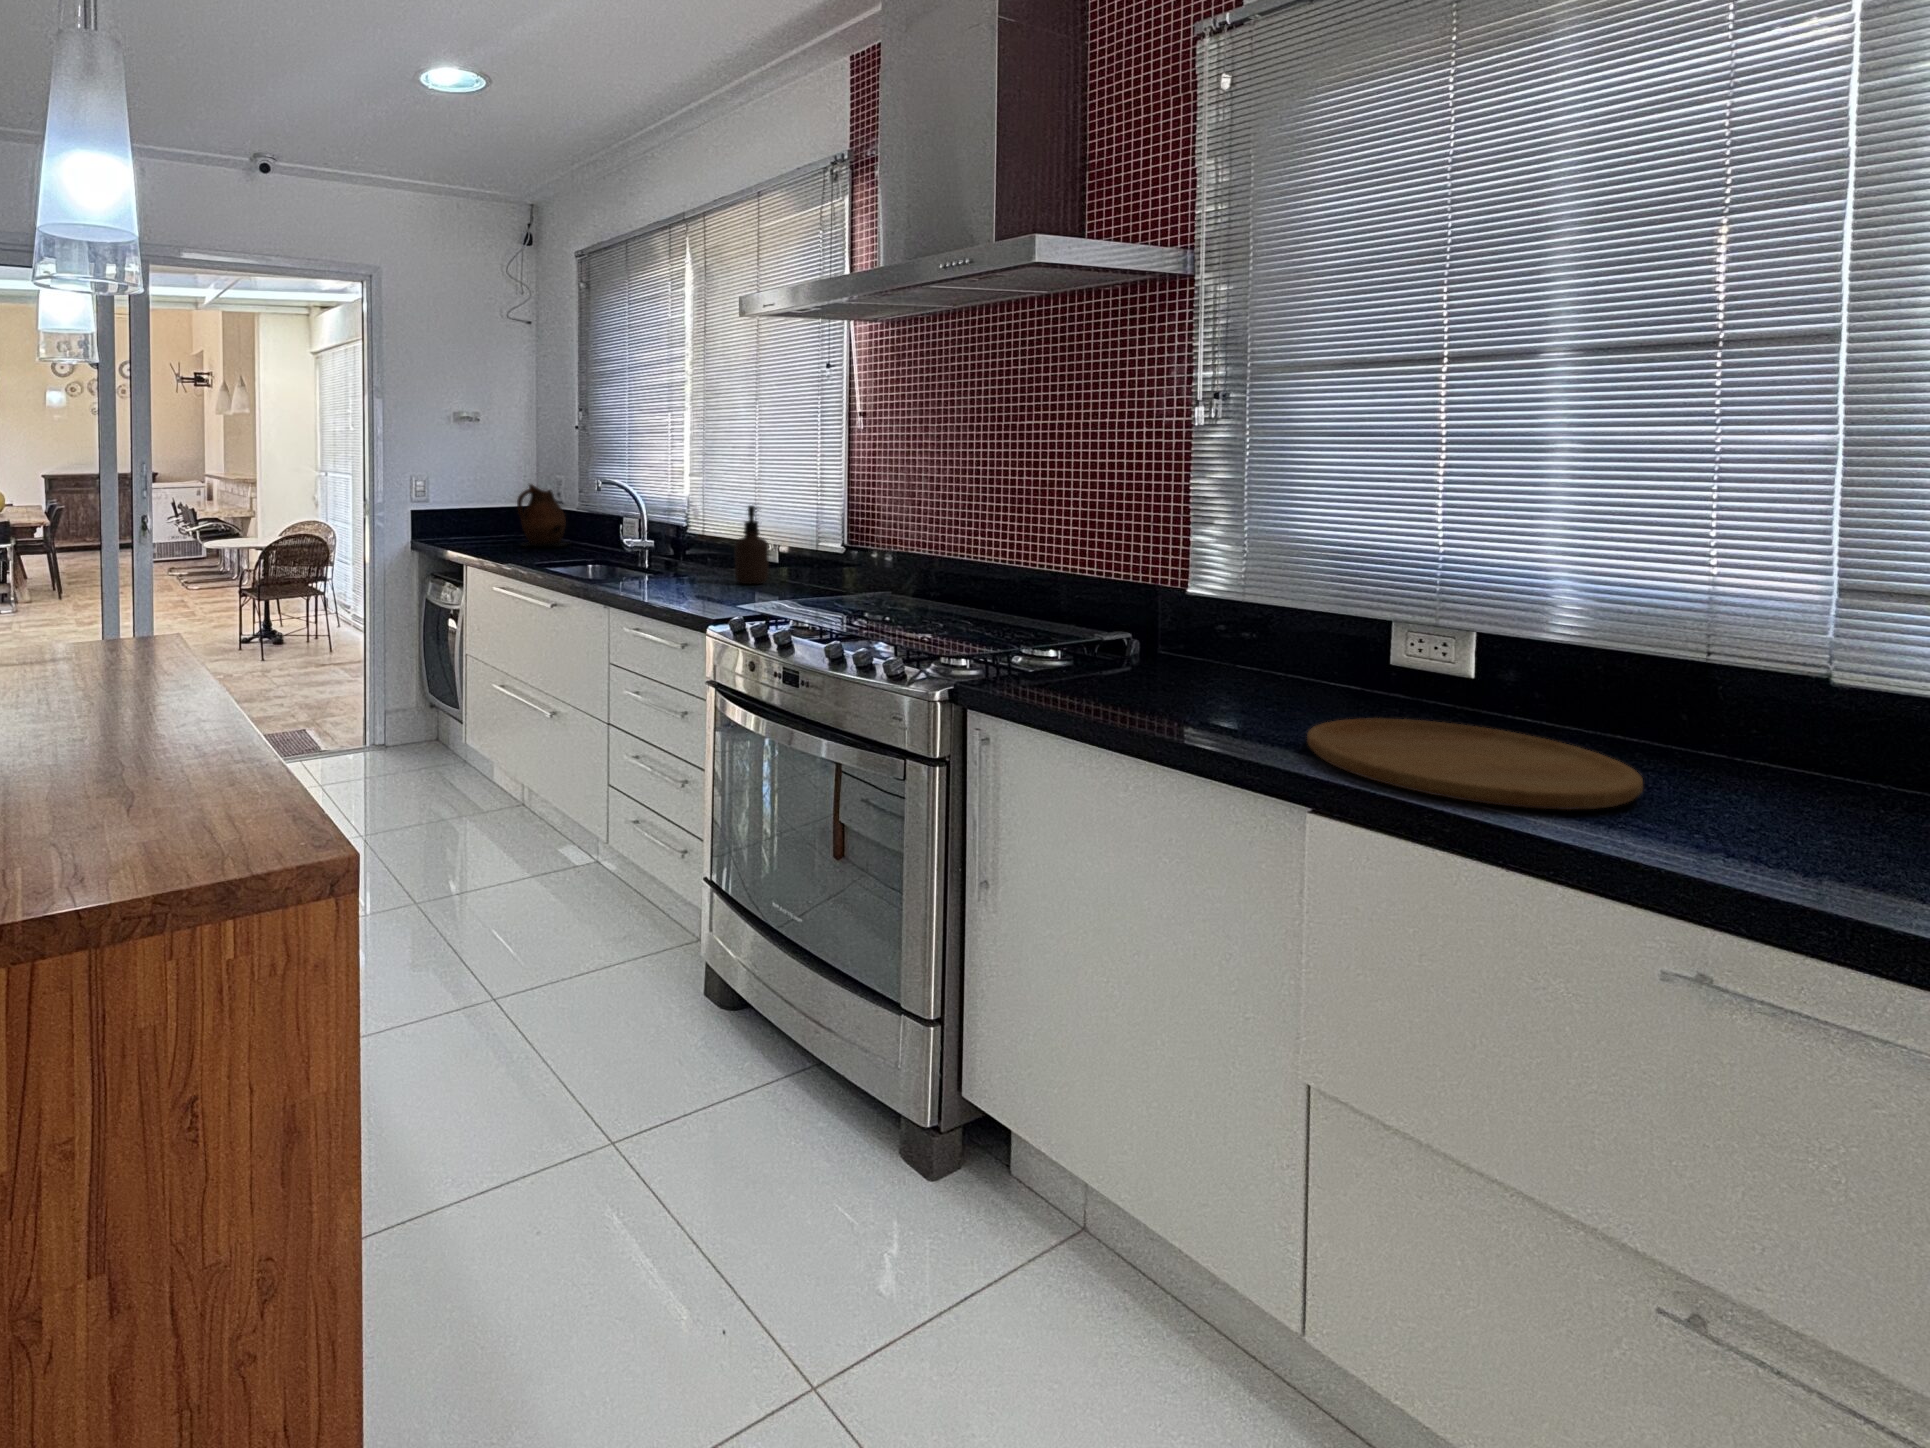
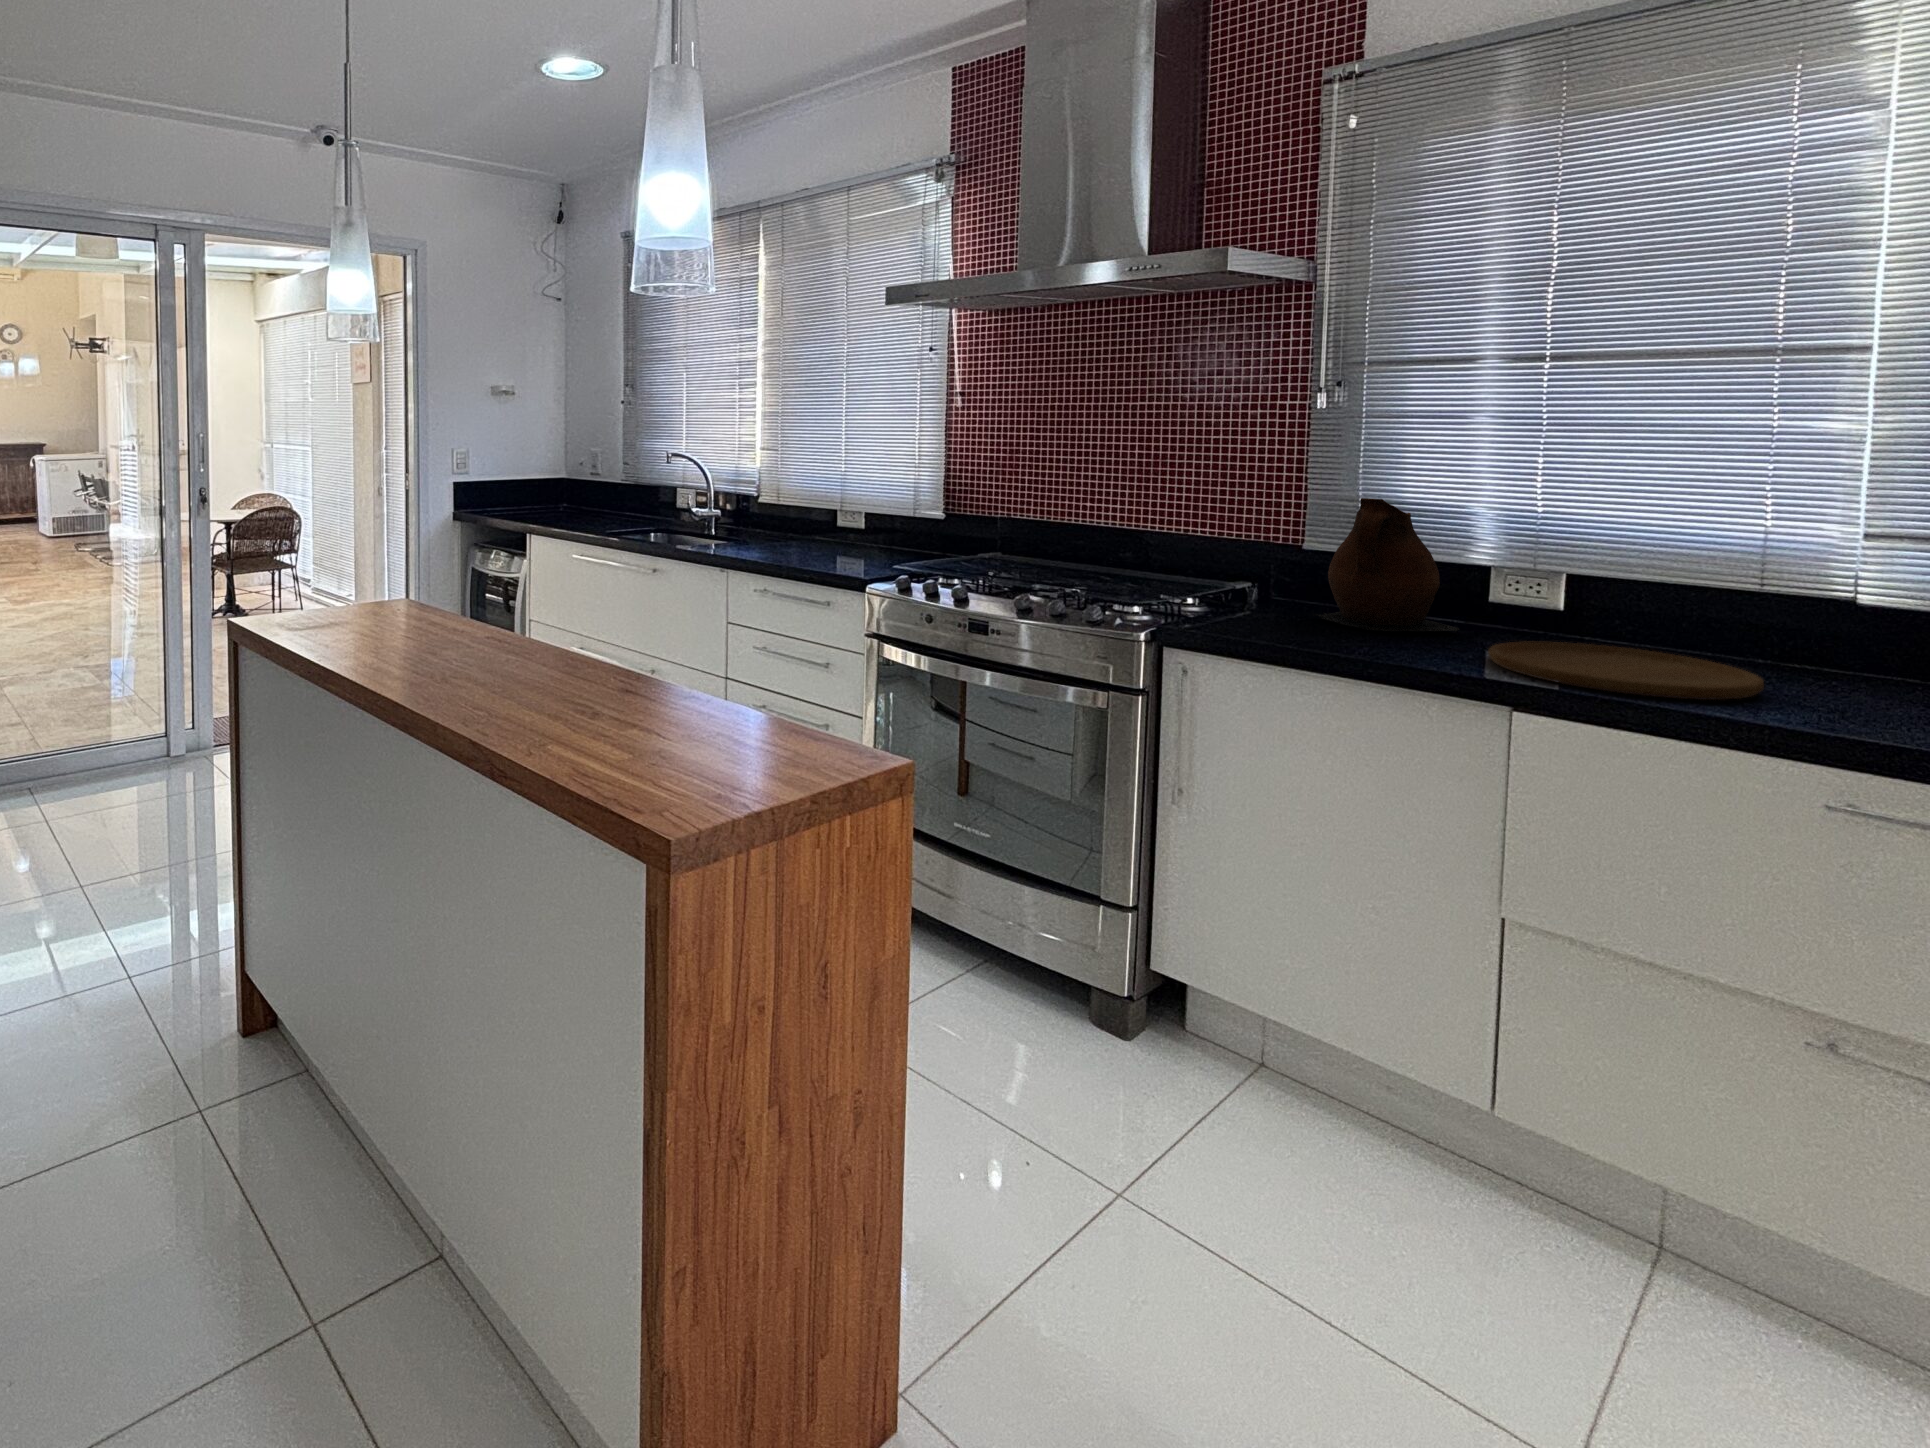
ceramic pitcher: present [517,484,568,546] -> present [1316,498,1460,633]
soap dispenser: present [735,505,769,584] -> none [826,475,857,547]

